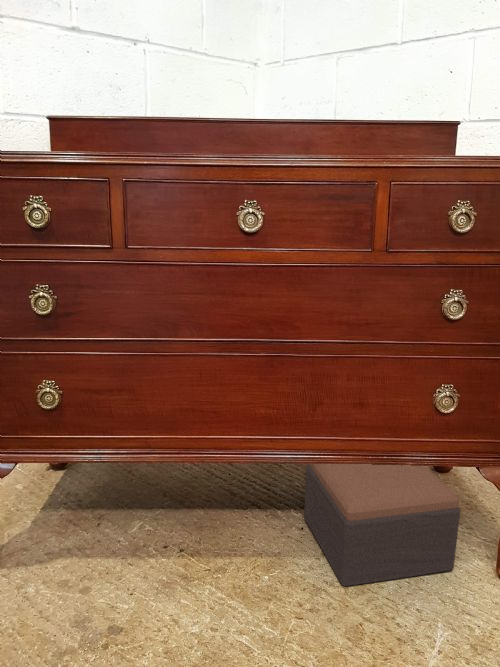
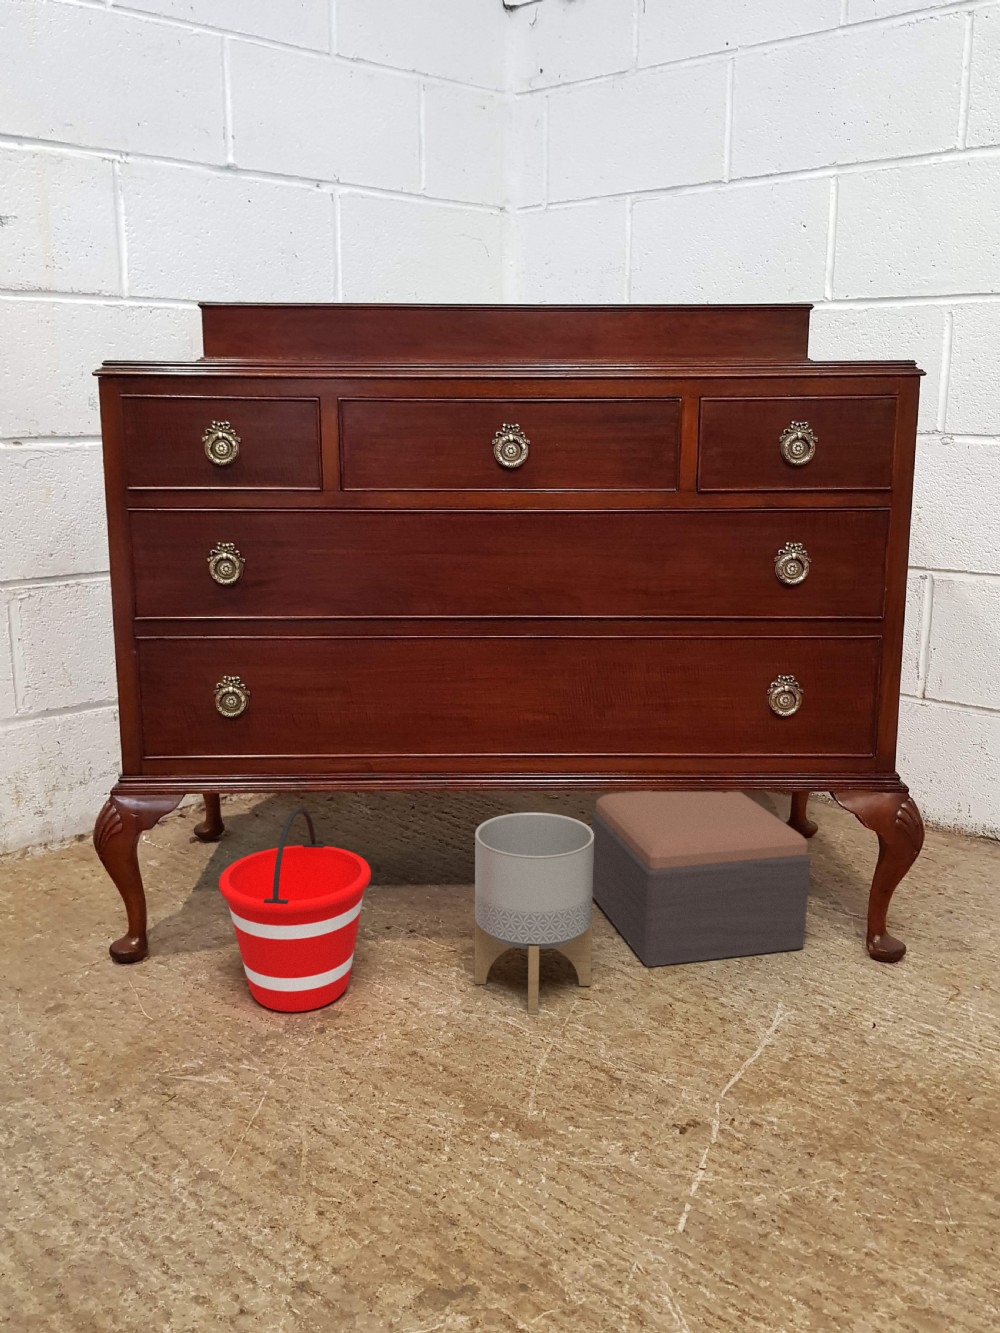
bucket: none [33,479,146,629] -> present [219,808,371,1012]
planter: none [221,479,307,633] -> present [475,812,594,1014]

